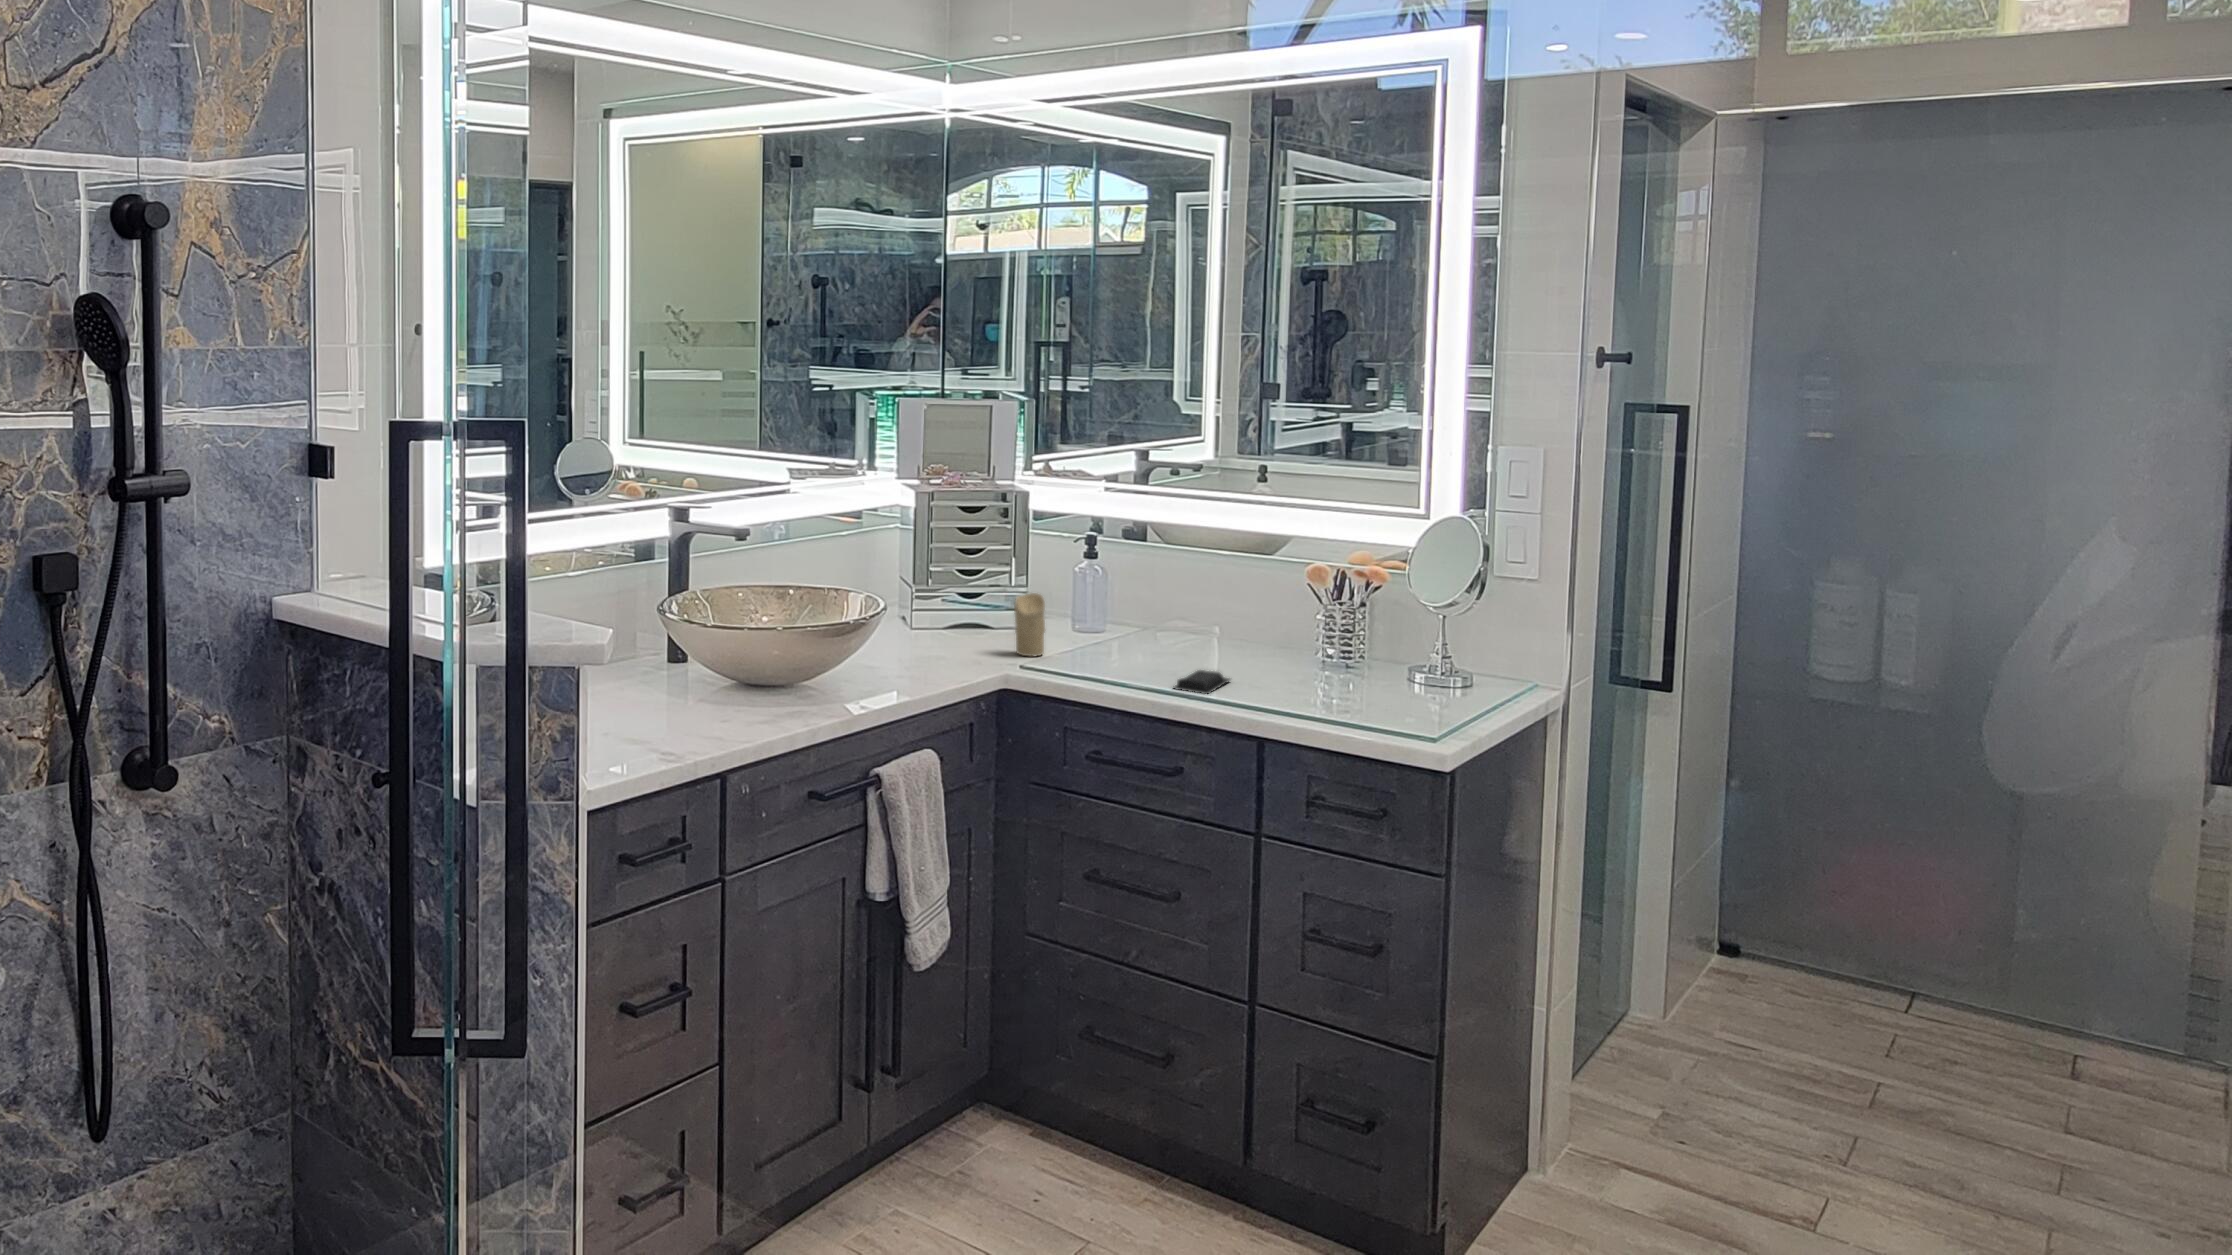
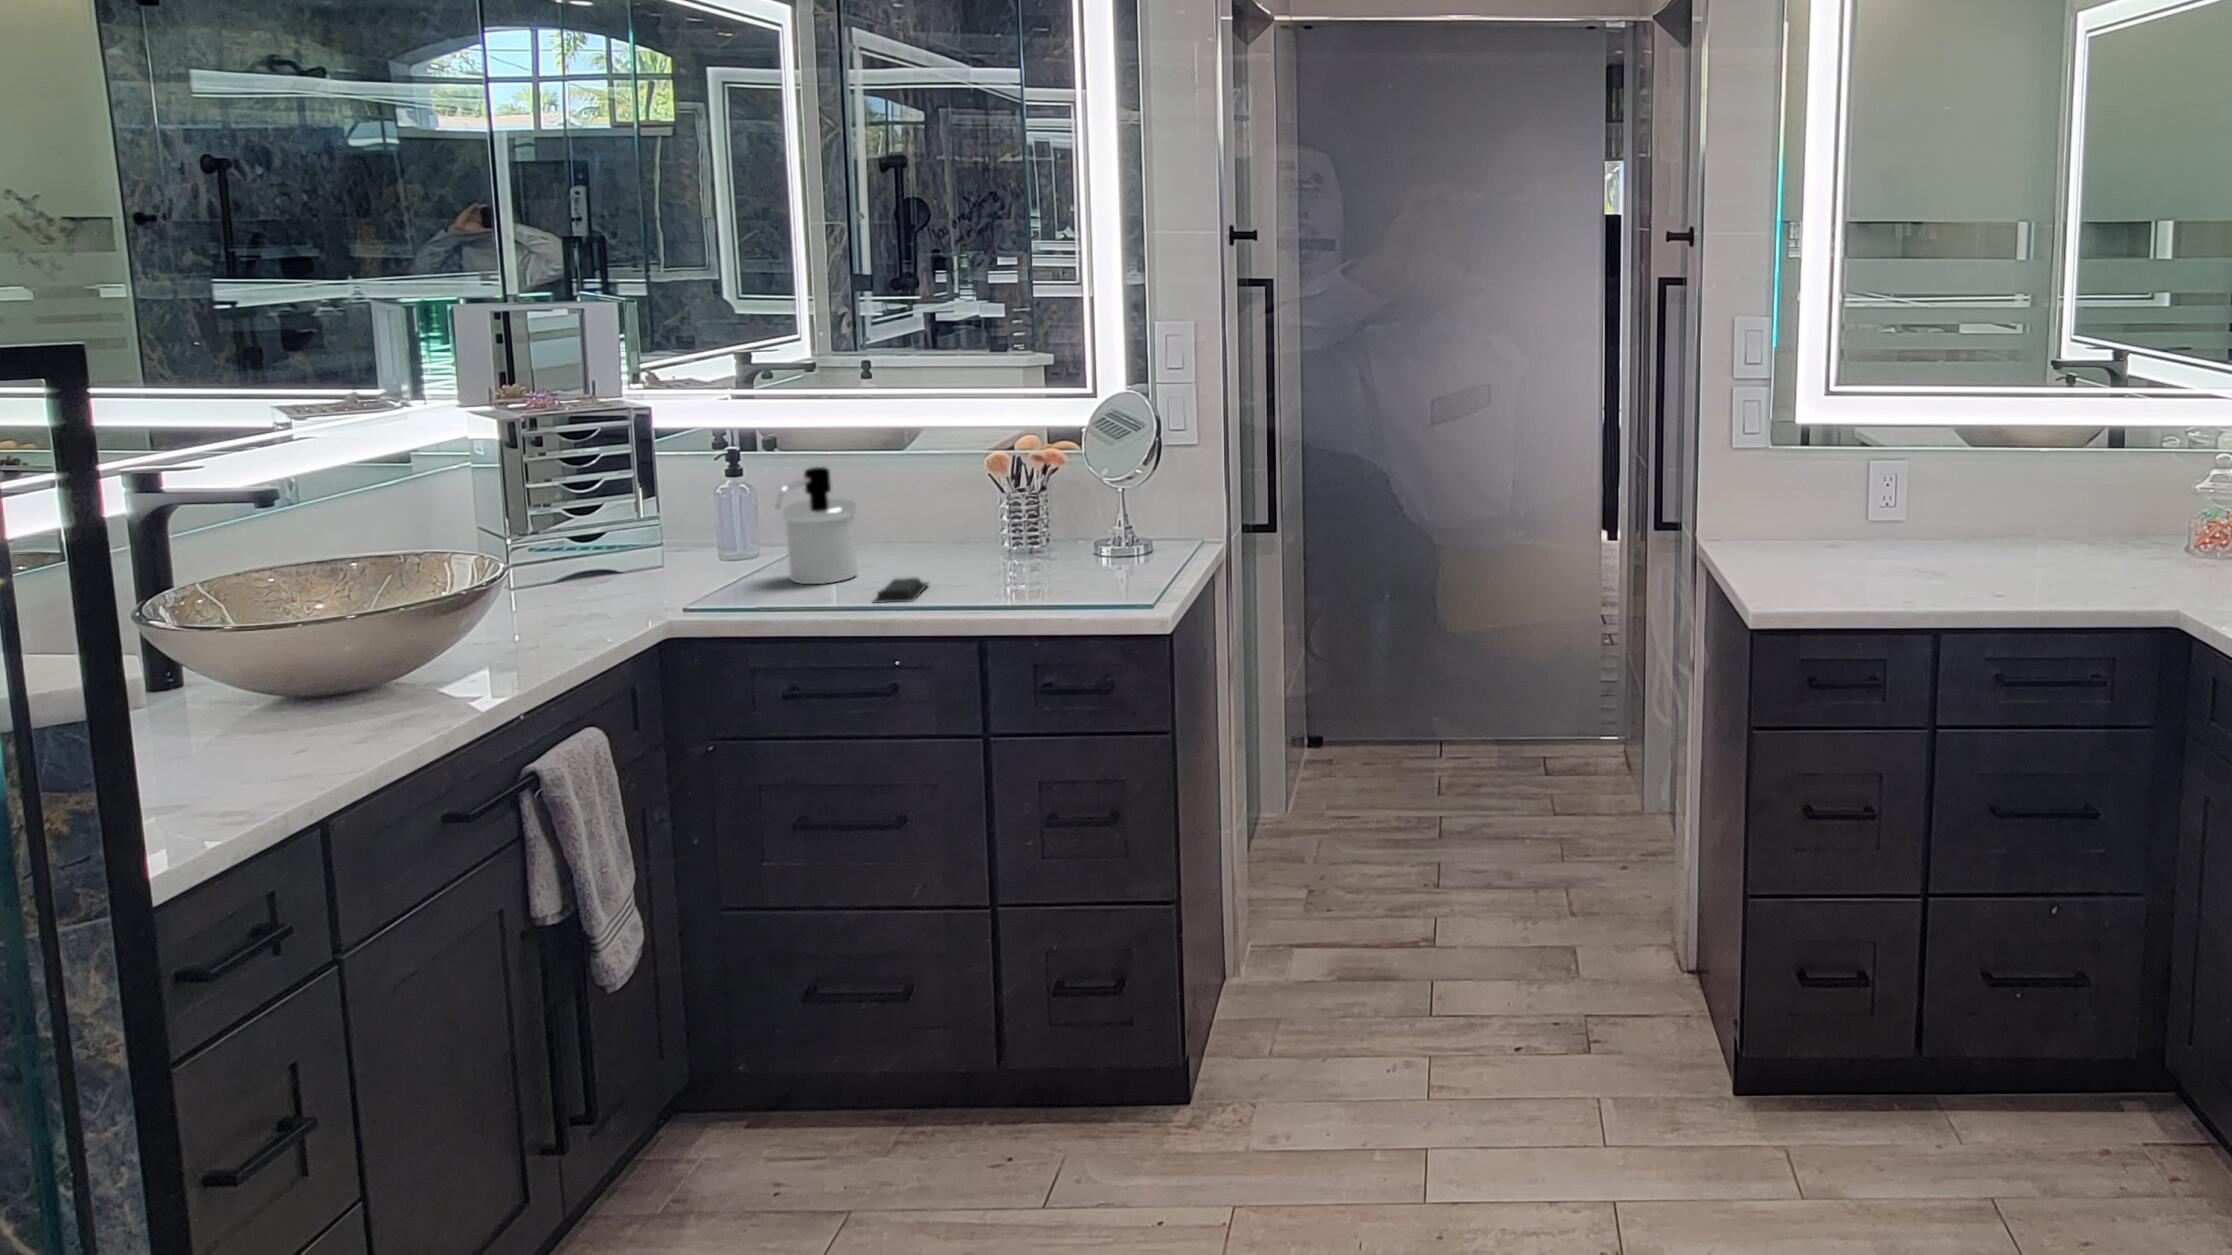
soap dispenser: none [1103,557,1178,663] -> present [775,467,858,584]
candle: present [1014,593,1045,657] -> none [663,525,705,600]

